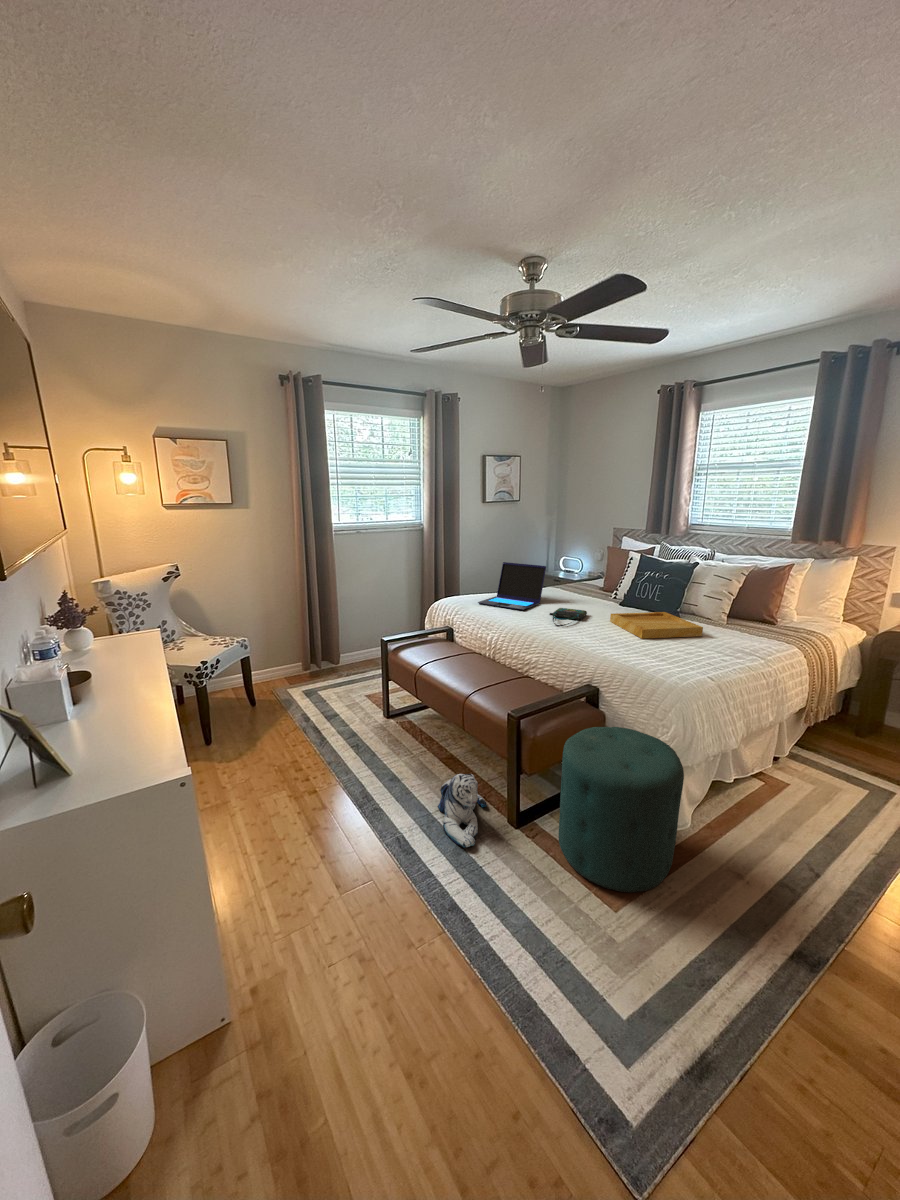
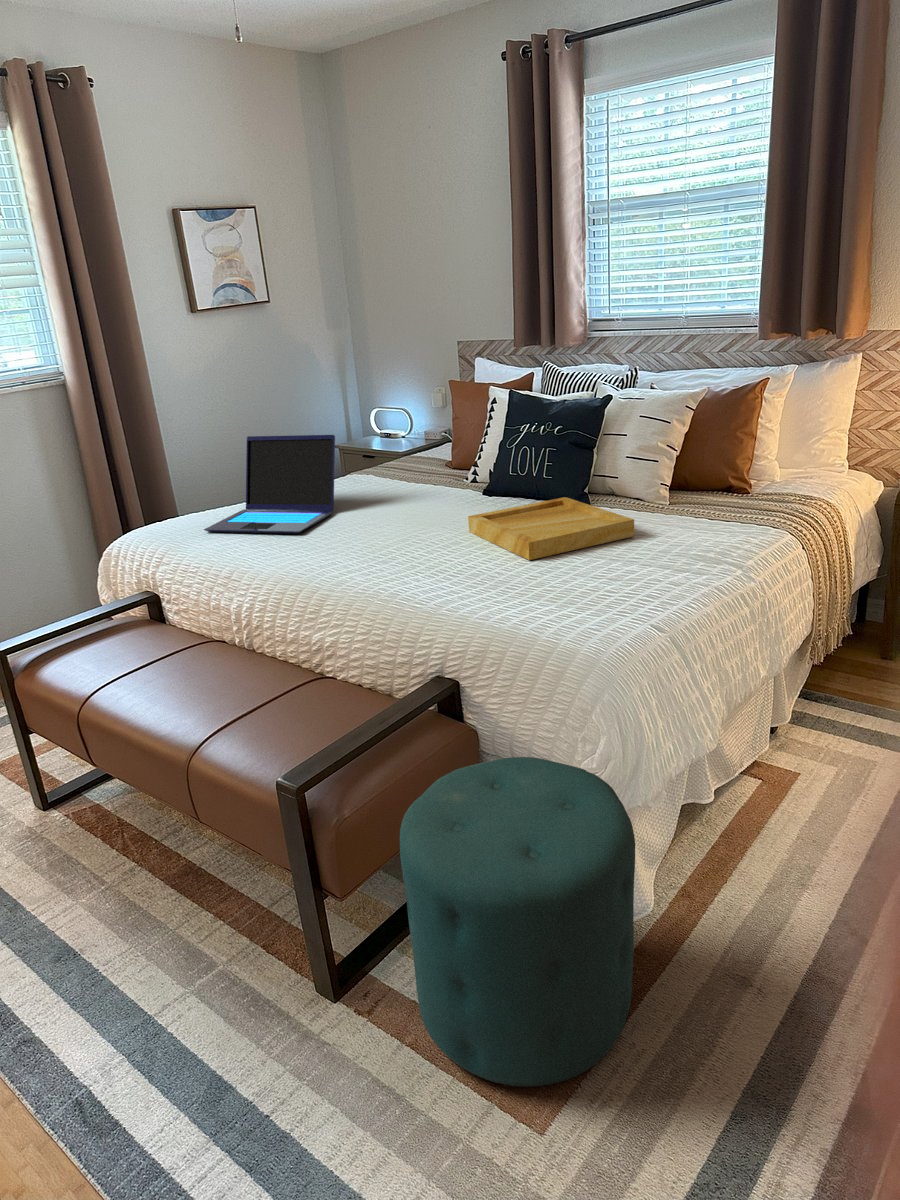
tote bag: present [549,608,587,626] -> none [351,516,425,559]
plush toy: present [437,774,487,848] -> none [162,921,270,1085]

